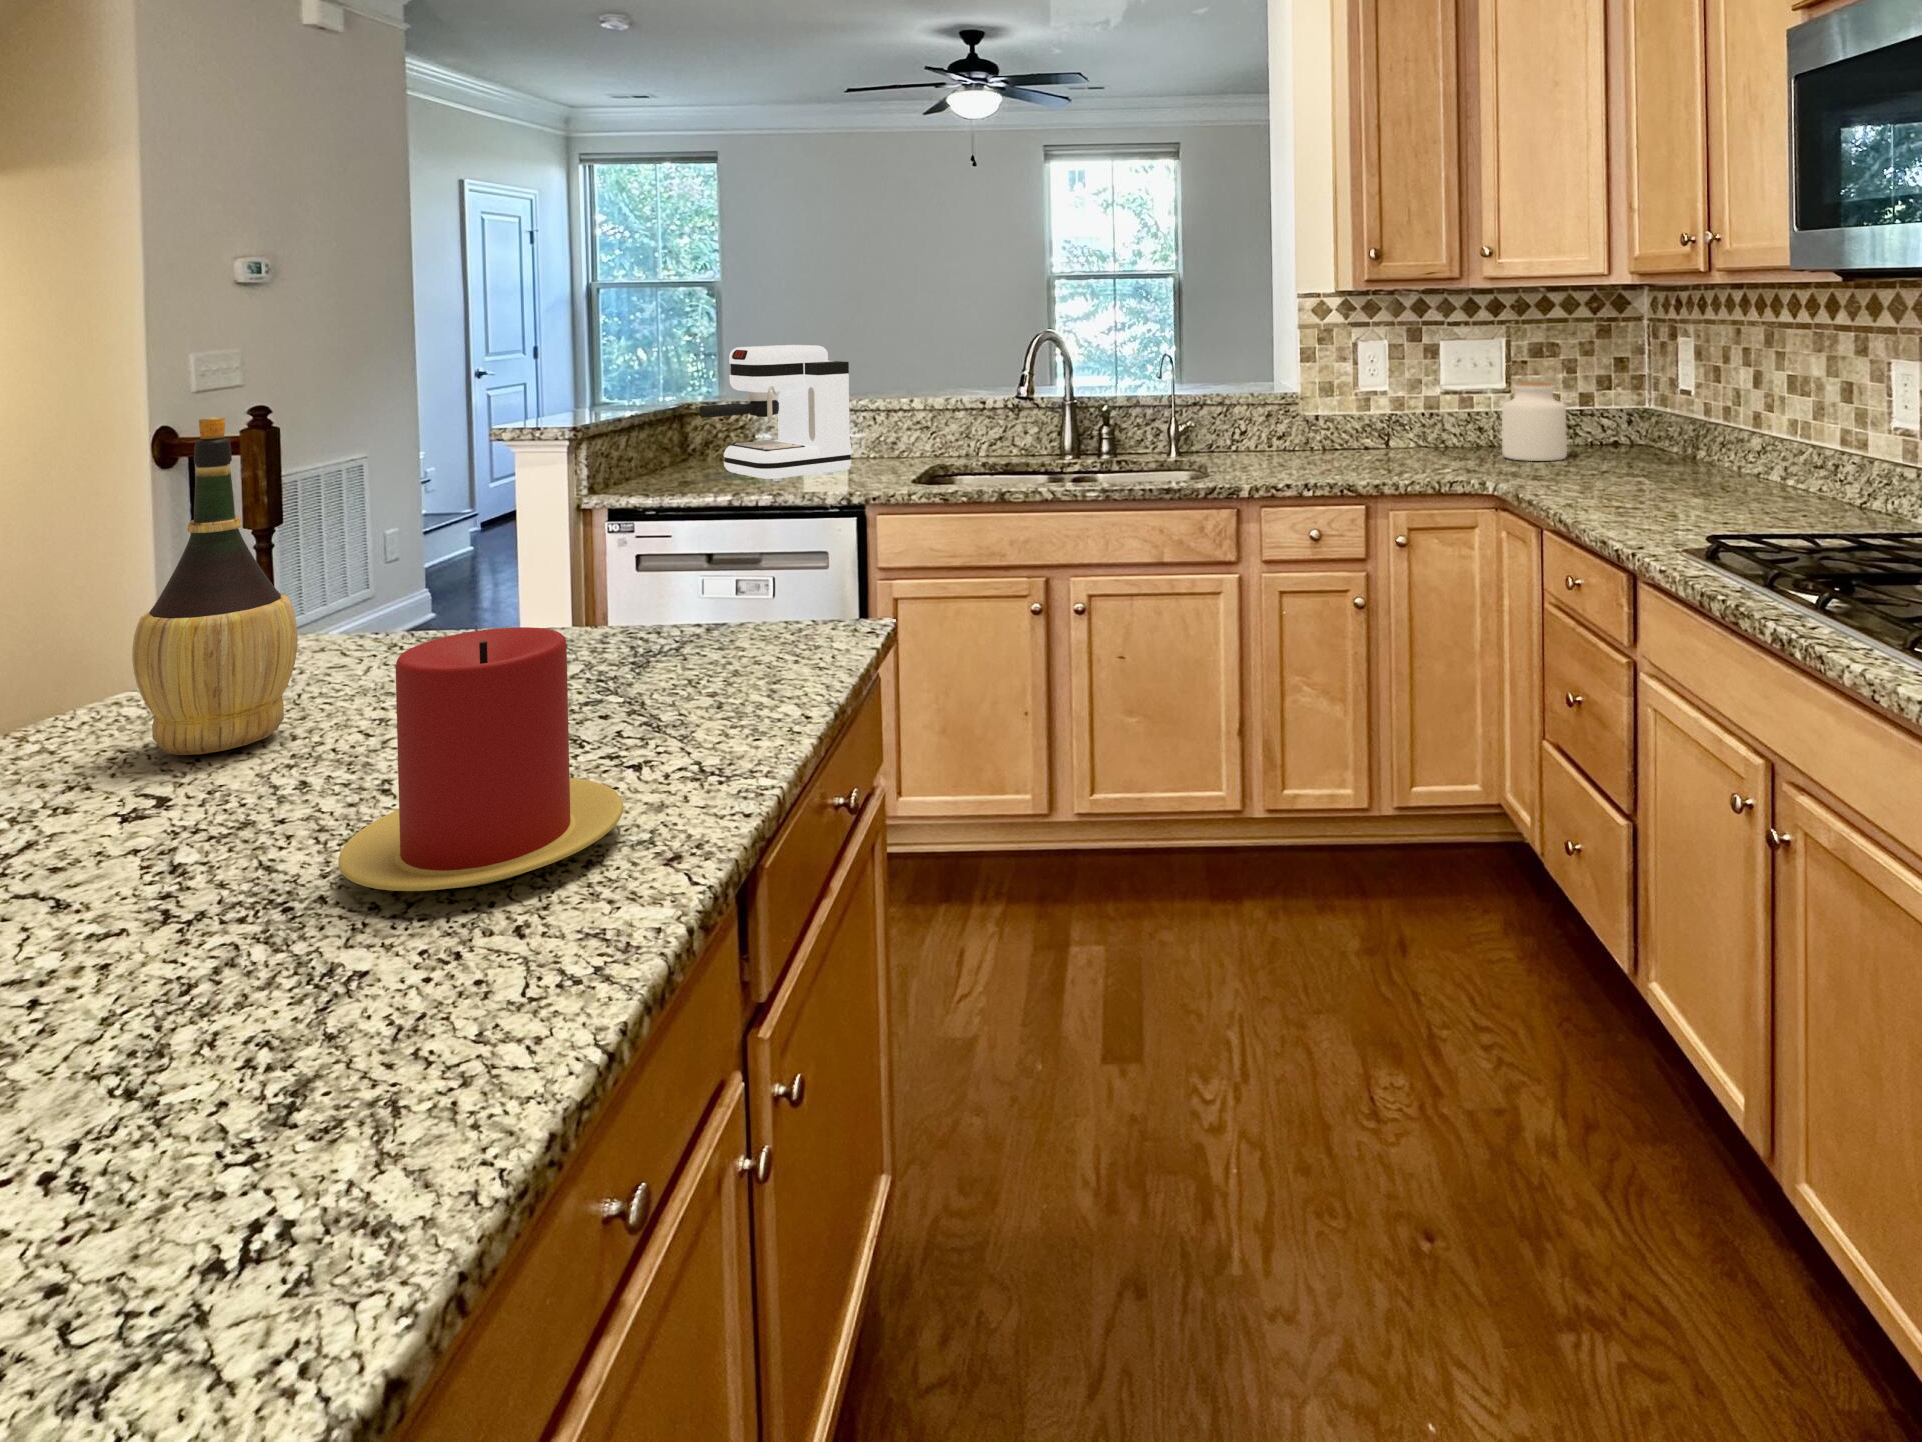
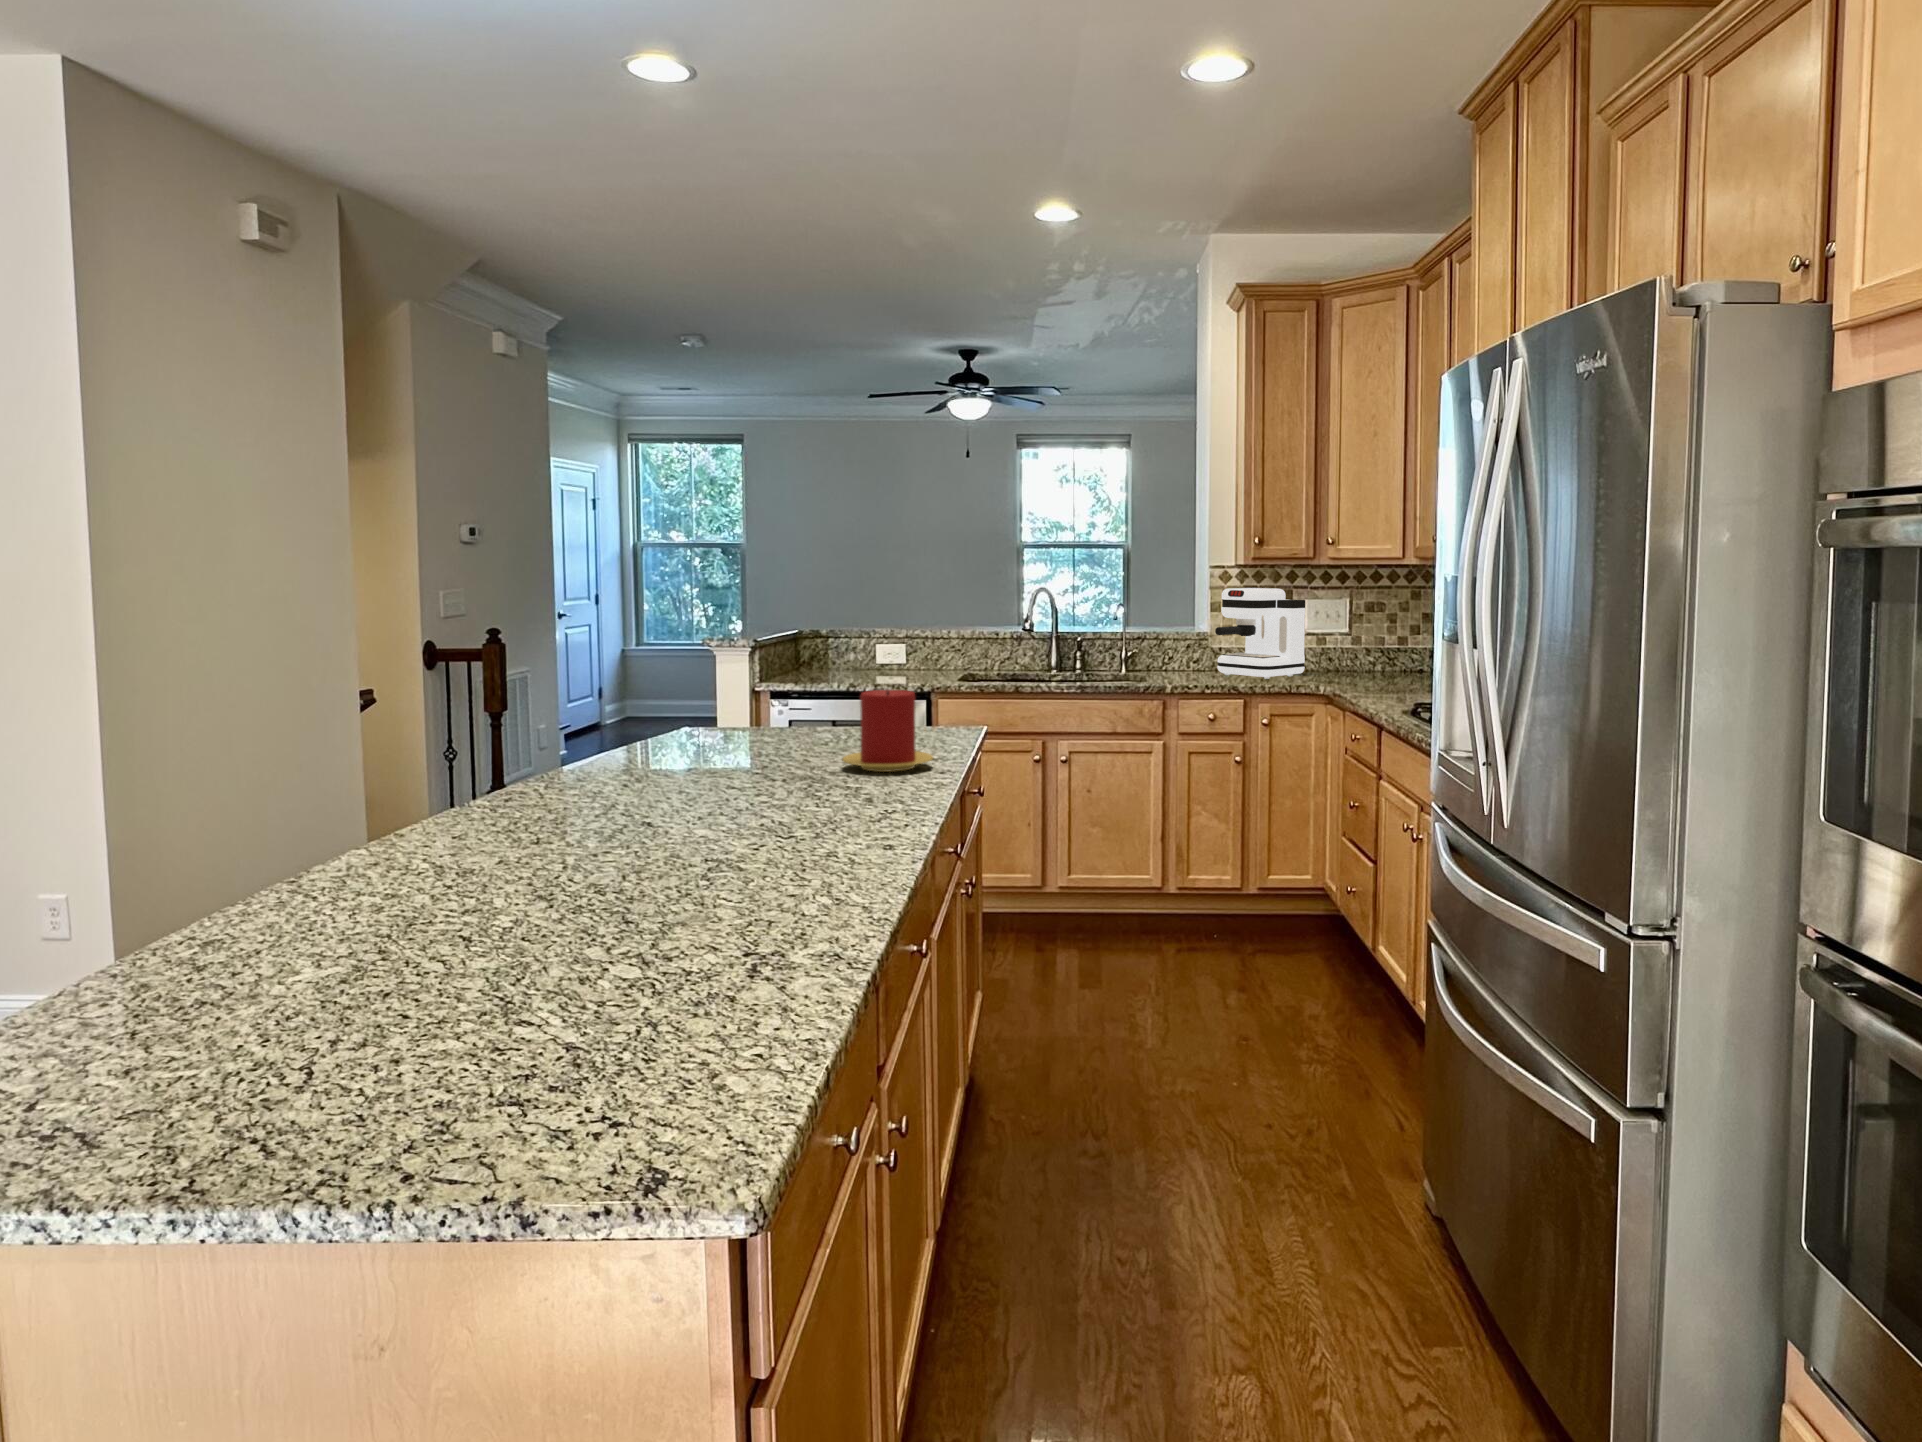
coffee maker: present [699,345,851,482] -> present [1215,588,1305,679]
jar: present [1502,382,1567,461] -> none [1340,627,1381,677]
wine bottle: present [132,417,298,755] -> none [708,612,765,749]

